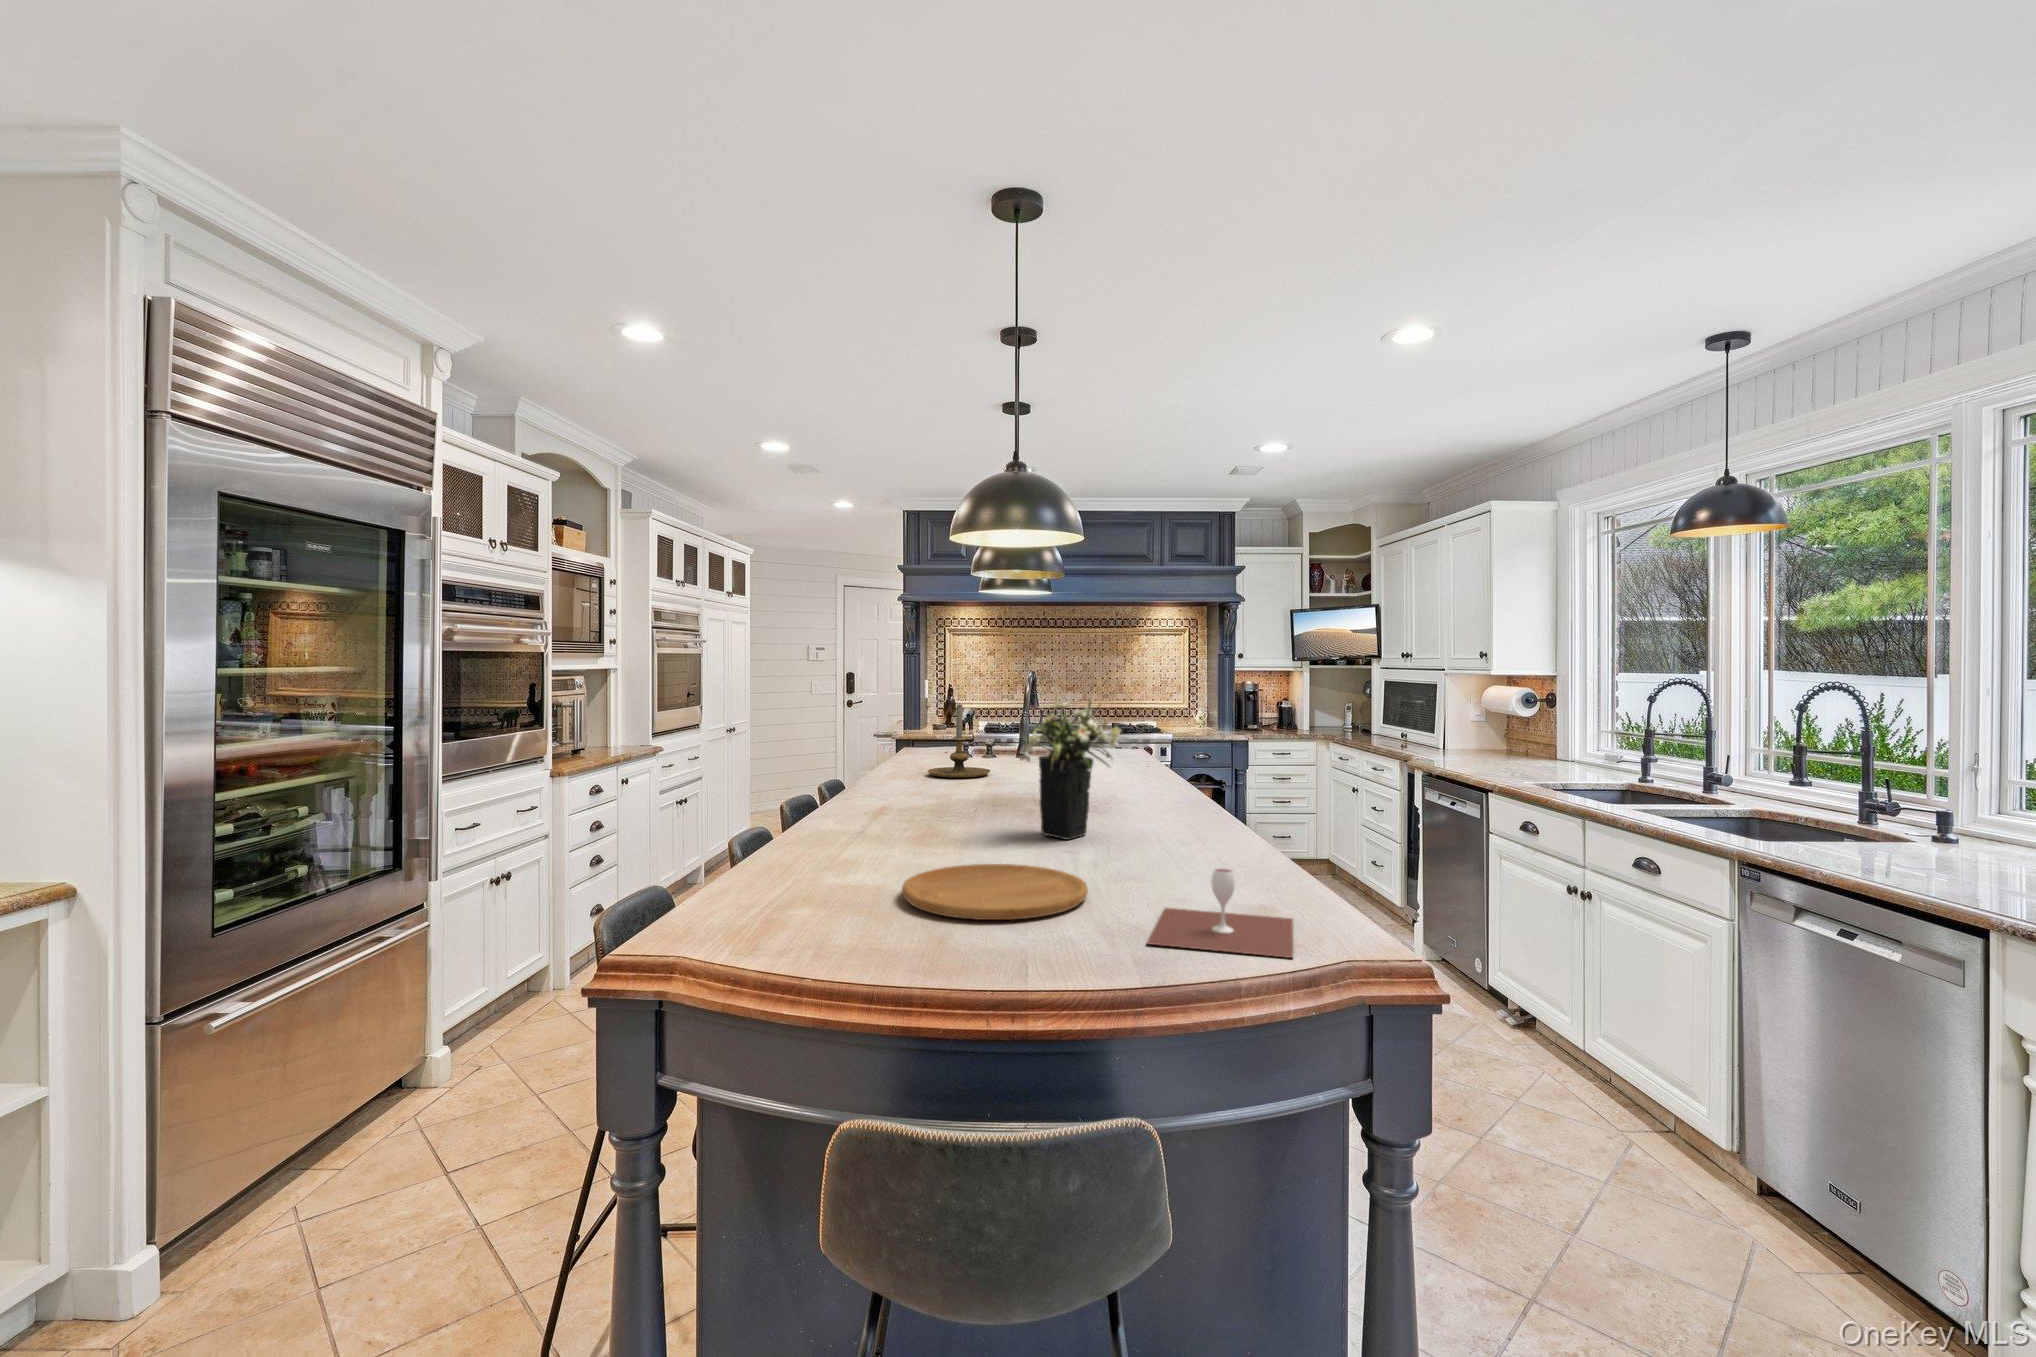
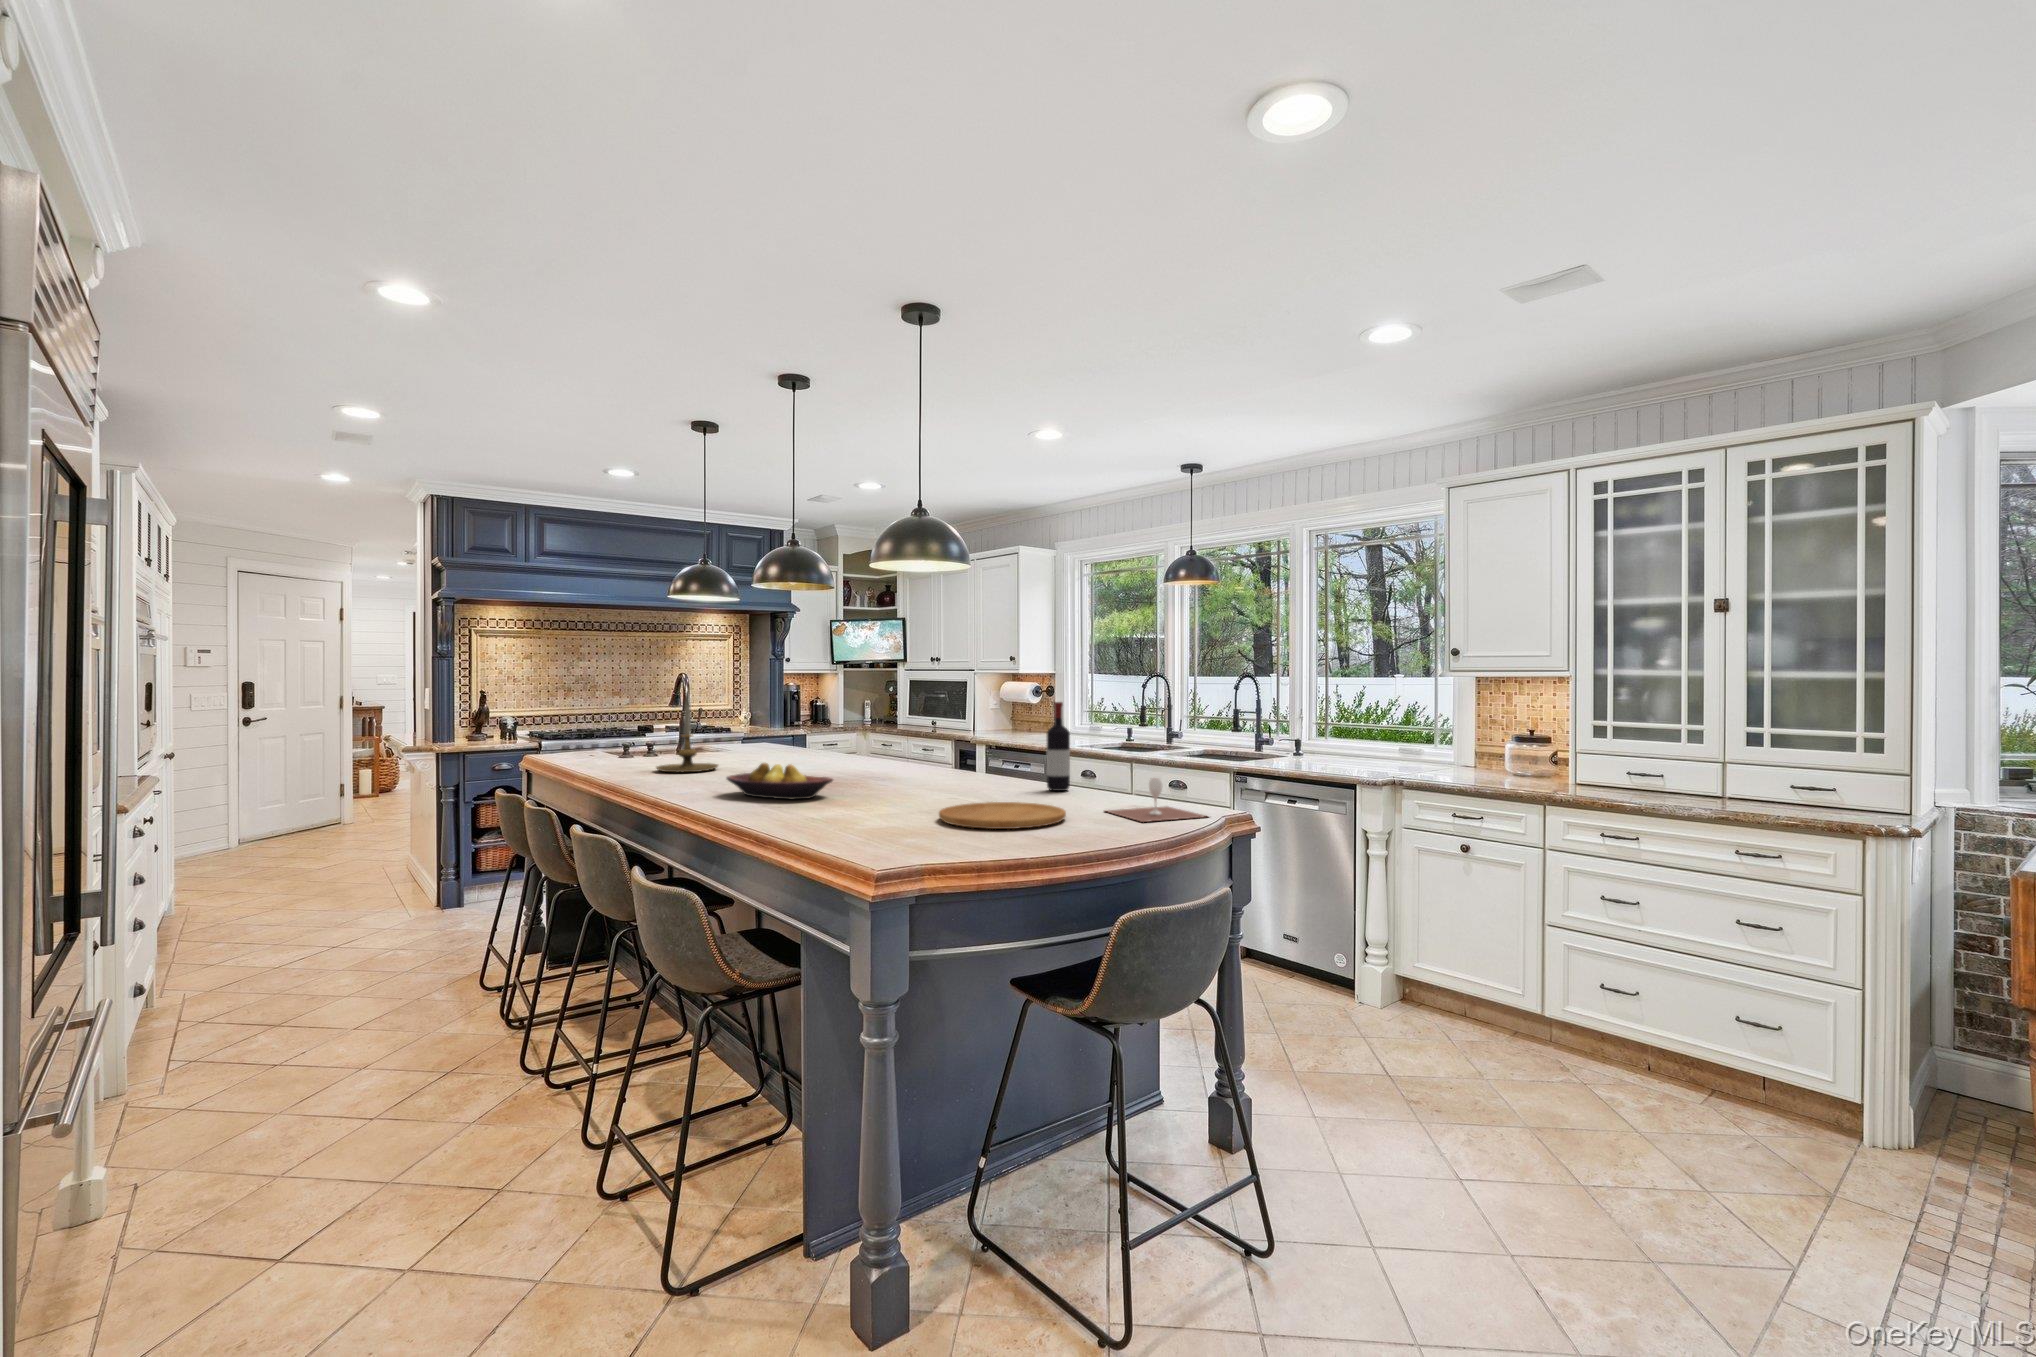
flower arrangement: present [1021,700,1130,840] -> none [901,688,978,794]
wine bottle: none [1212,725,1248,860] -> present [1047,702,1070,791]
fruit bowl: none [871,778,962,826] -> present [727,763,833,799]

